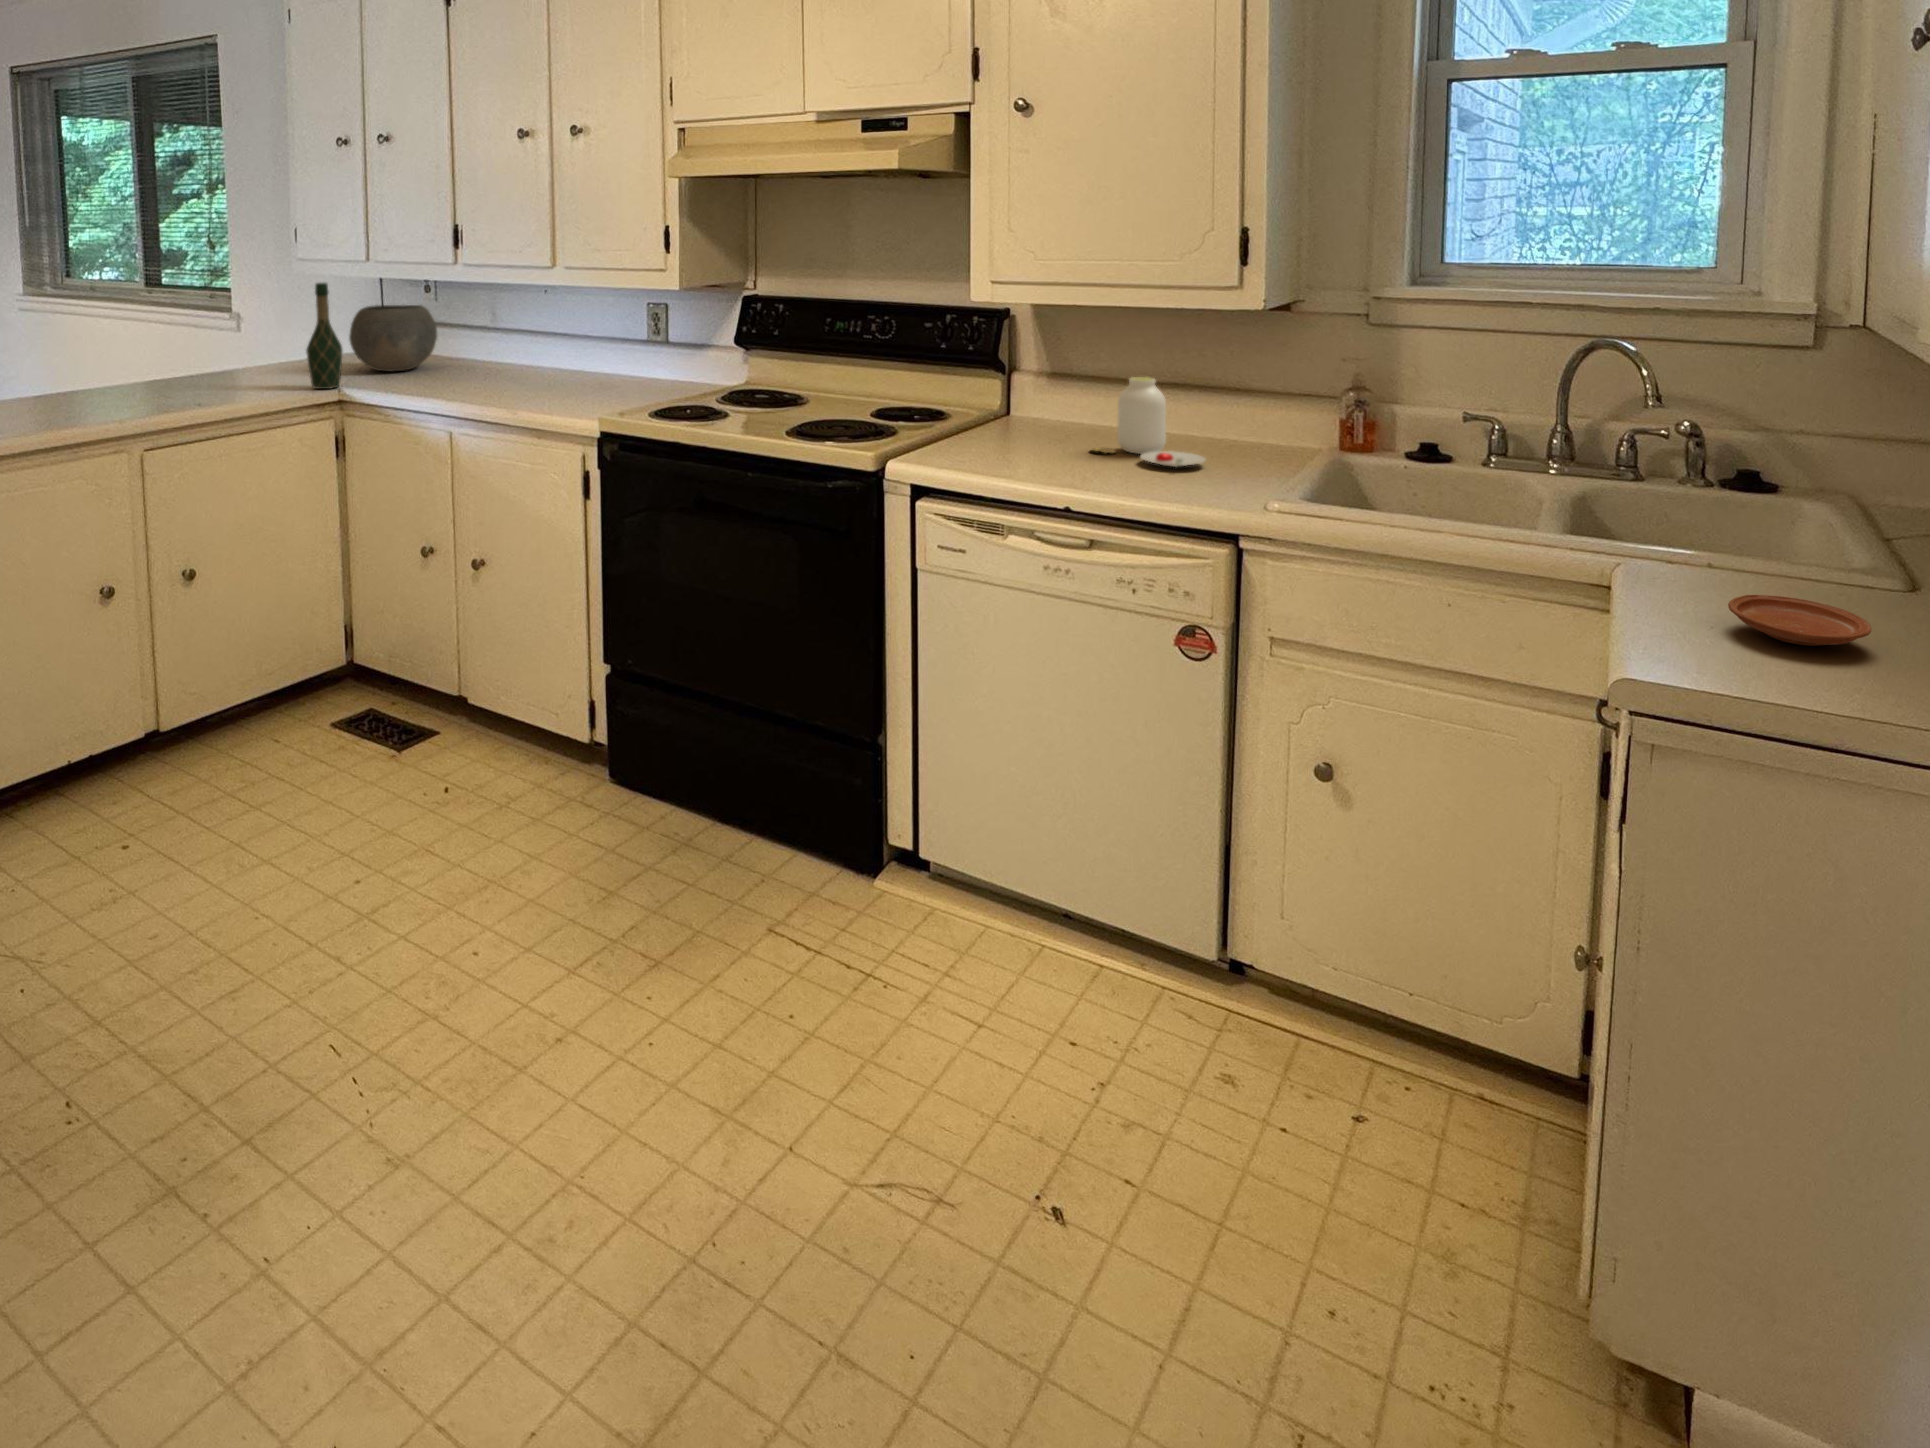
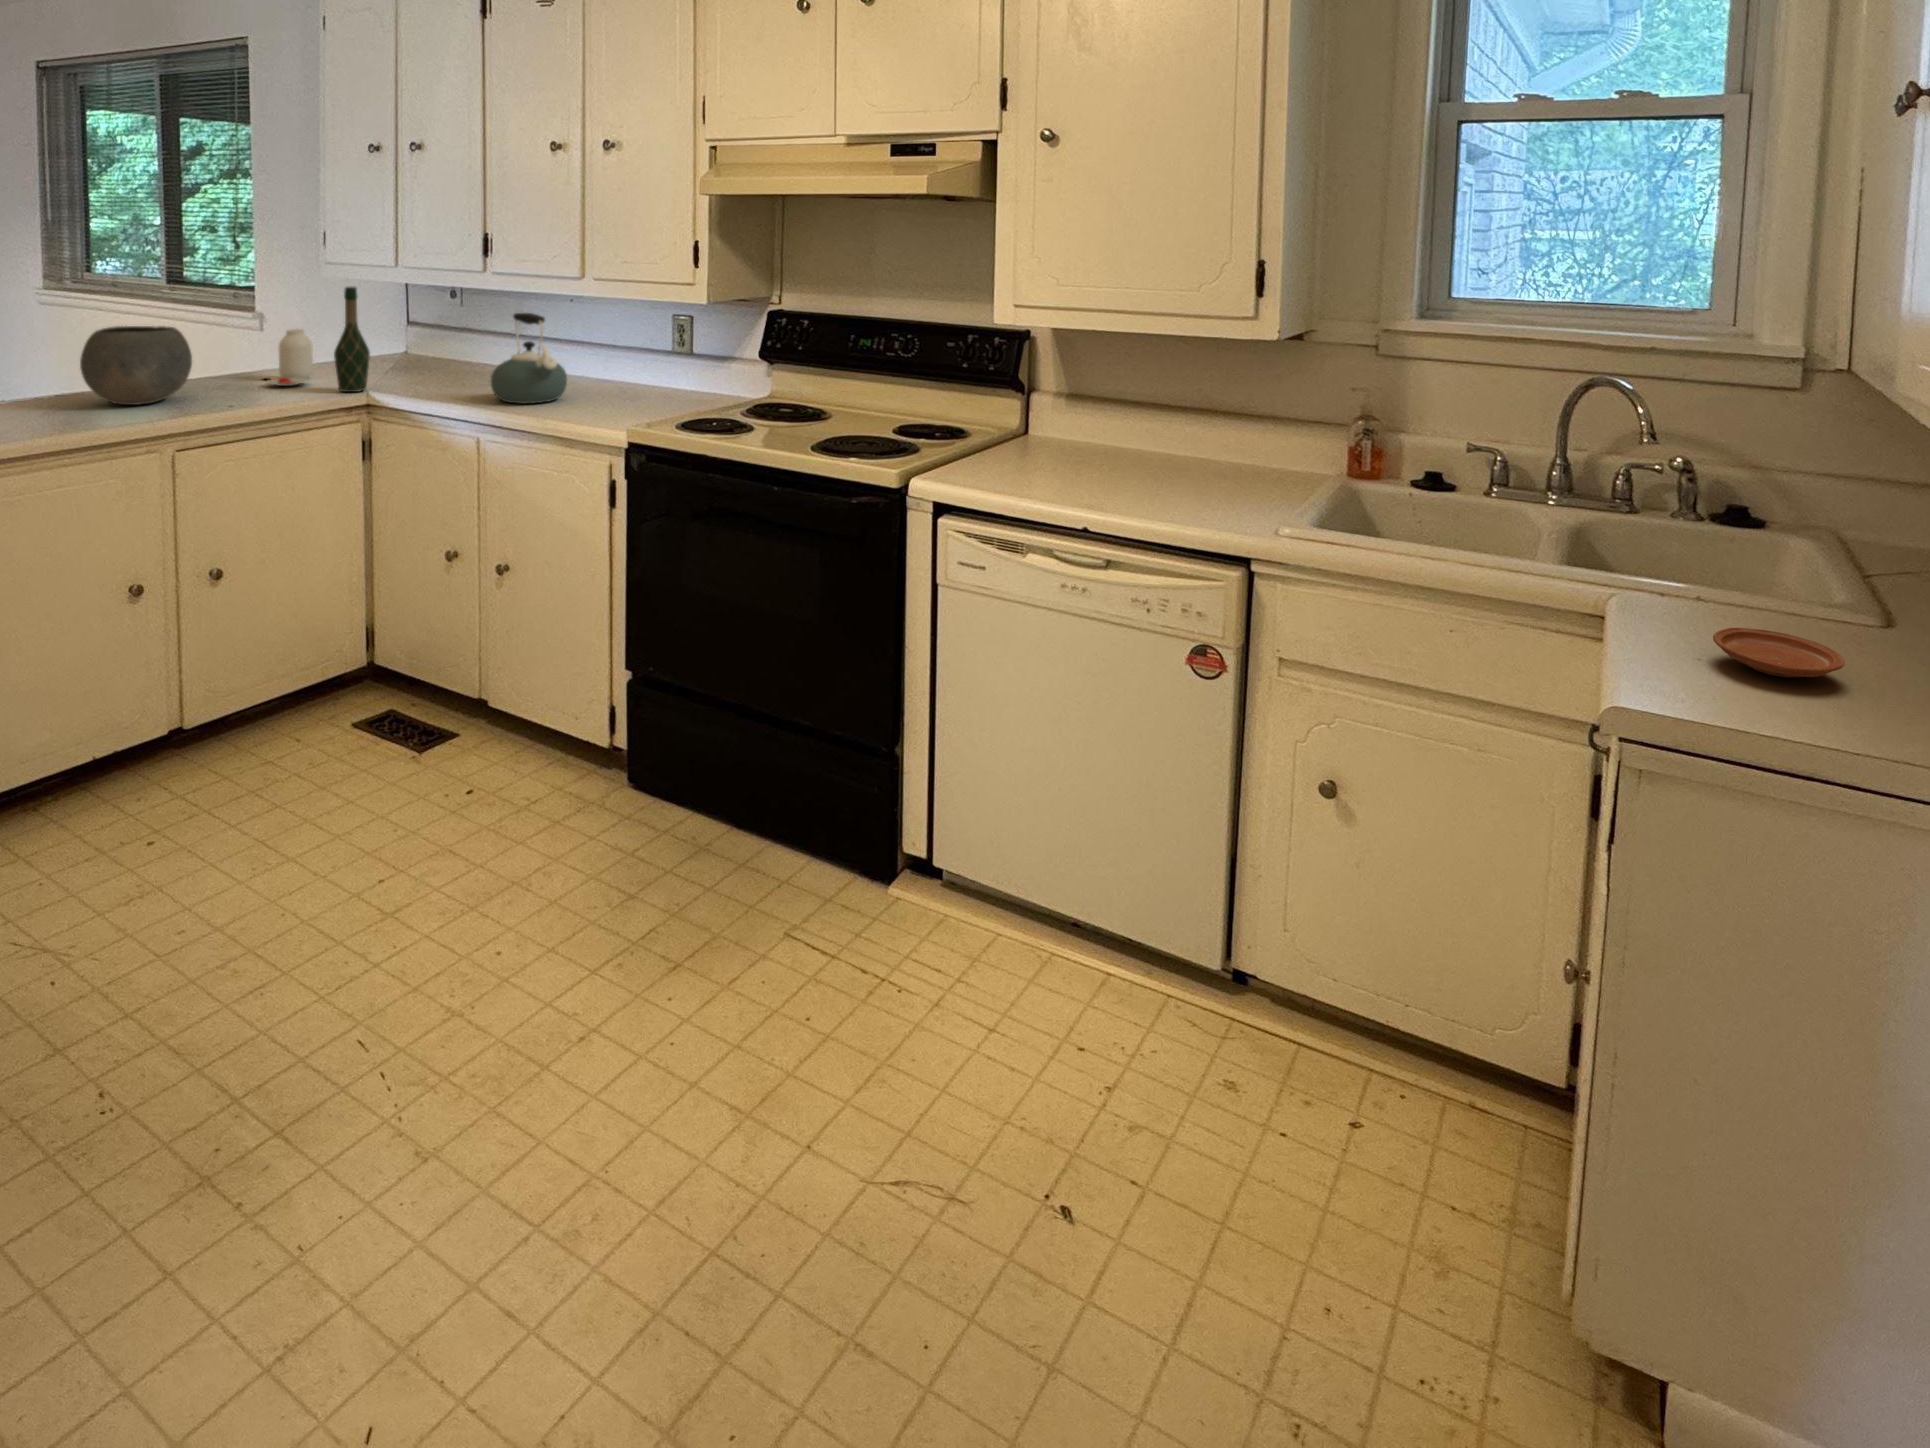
bowl: present [349,305,437,371] -> present [80,326,192,405]
kettle: none [464,305,541,396] -> present [491,313,567,404]
jar: present [1092,377,1205,467] -> present [266,329,313,386]

